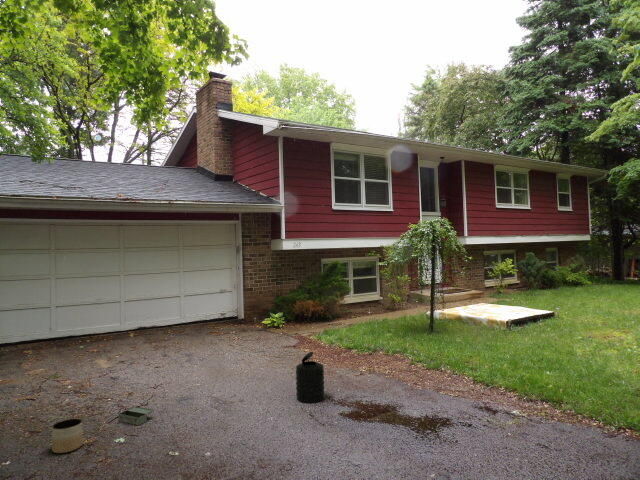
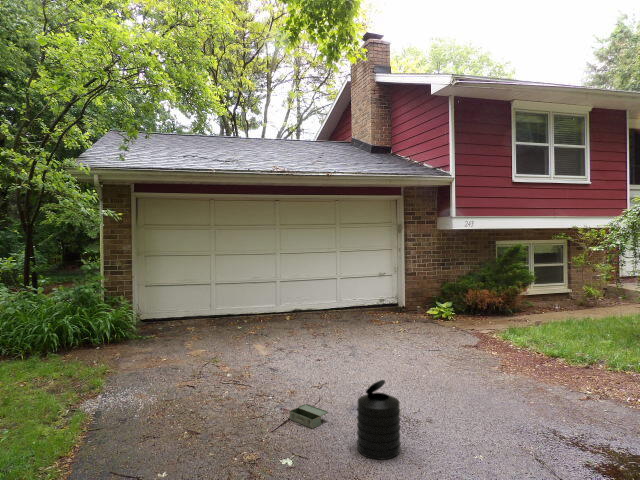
trash can: present [296,352,324,403] -> present [357,380,400,459]
planter: present [52,419,83,453] -> none [225,413,256,453]

